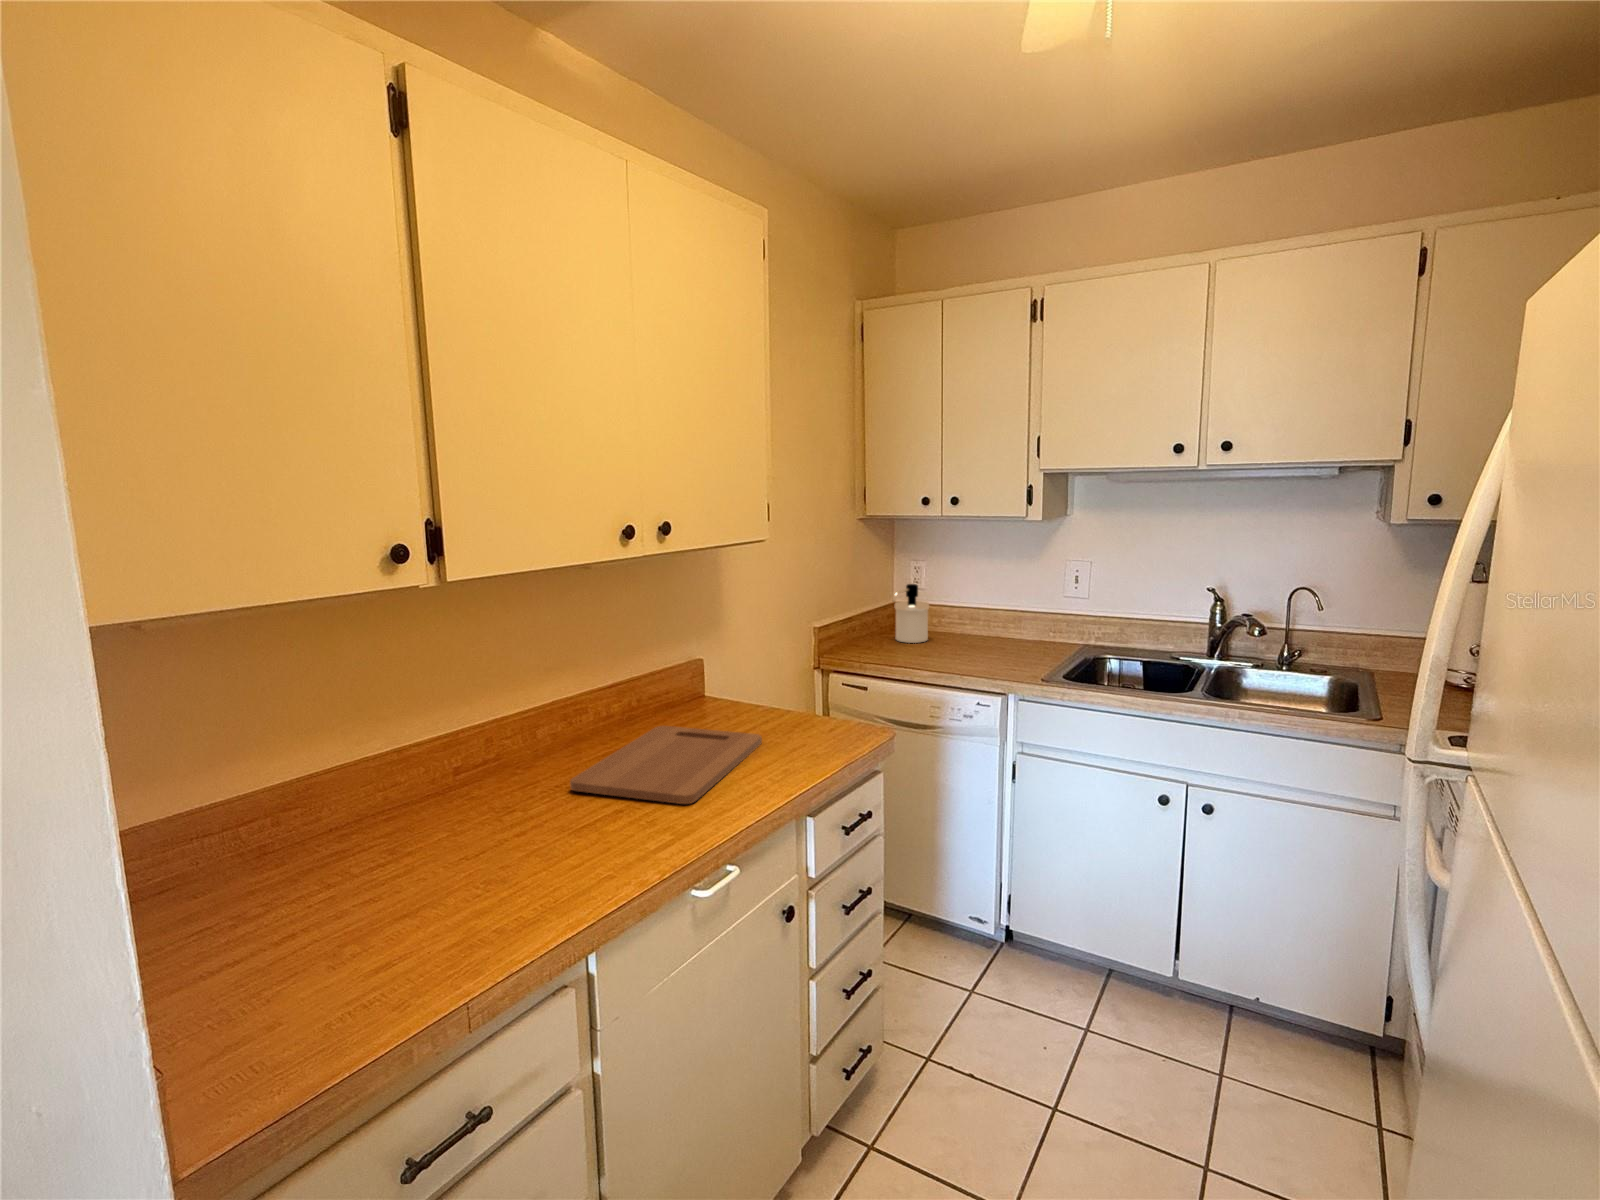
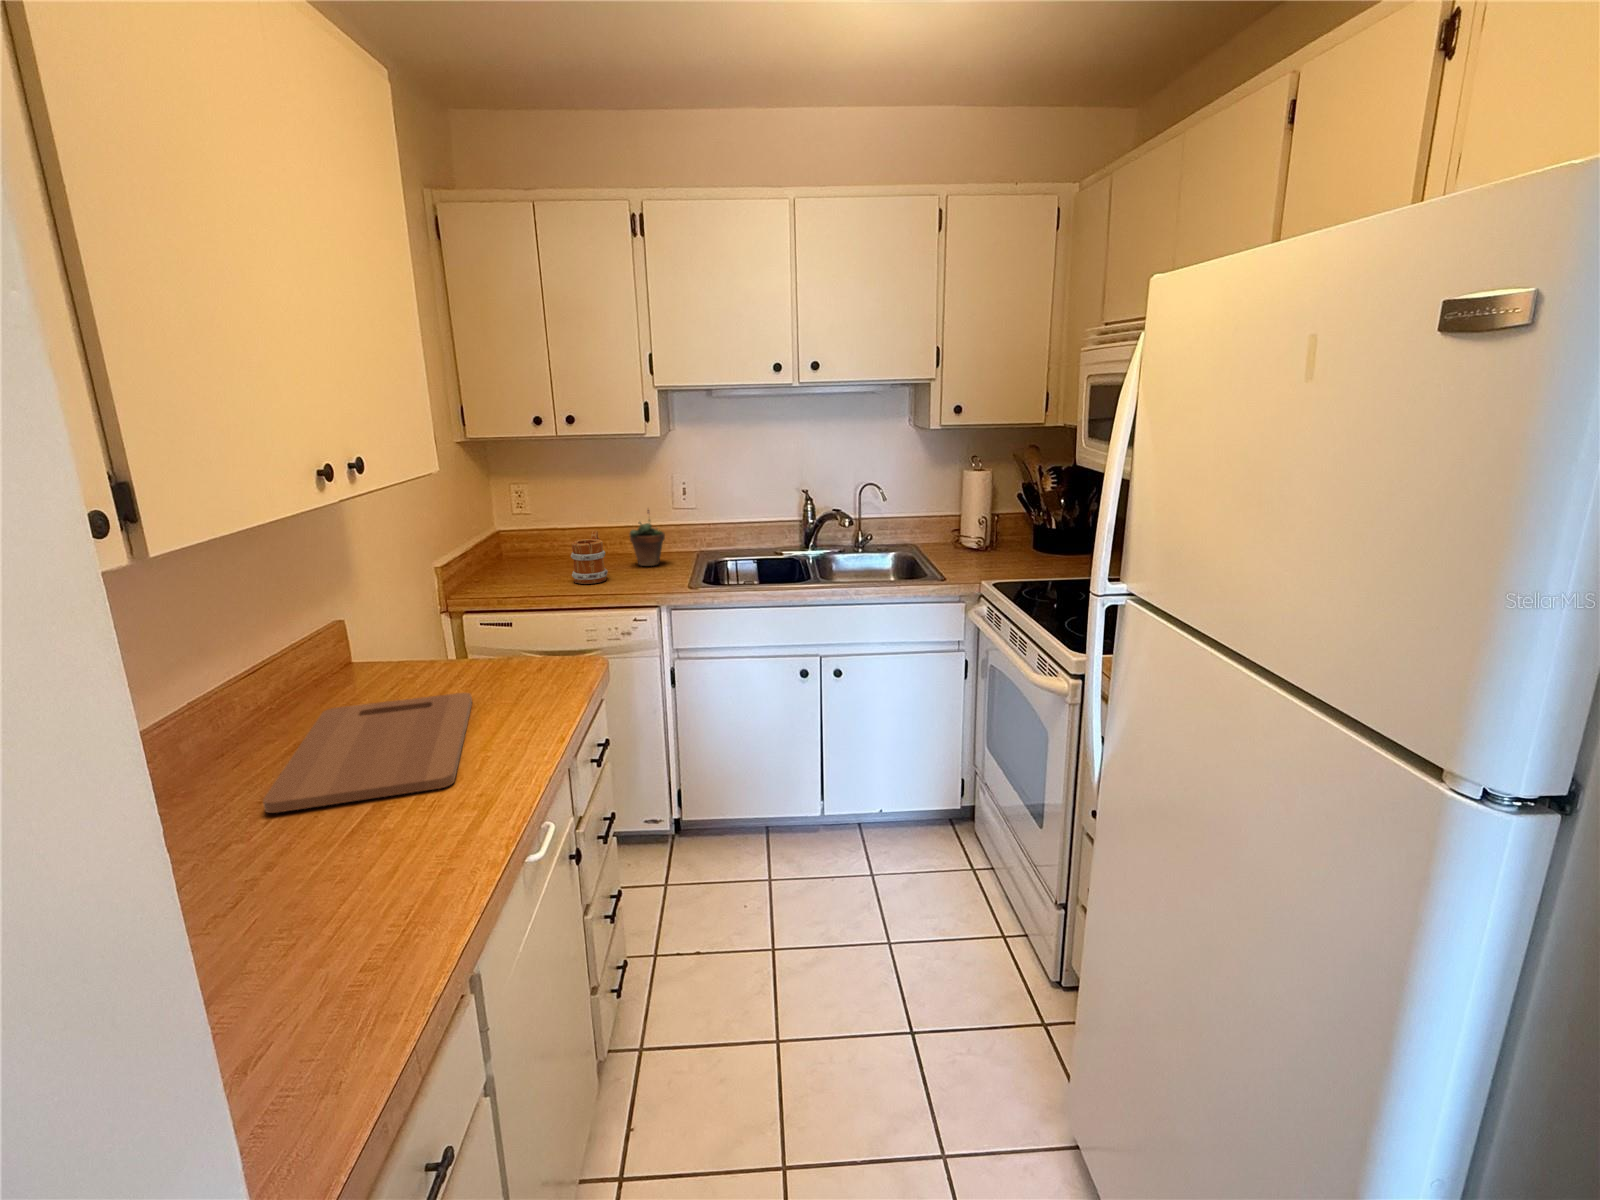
soap dispenser: present [893,584,929,643] -> none [513,510,552,571]
succulent plant: none [1001,592,1040,652] -> present [630,510,665,566]
mug: none [932,609,968,661] -> present [571,530,608,584]

